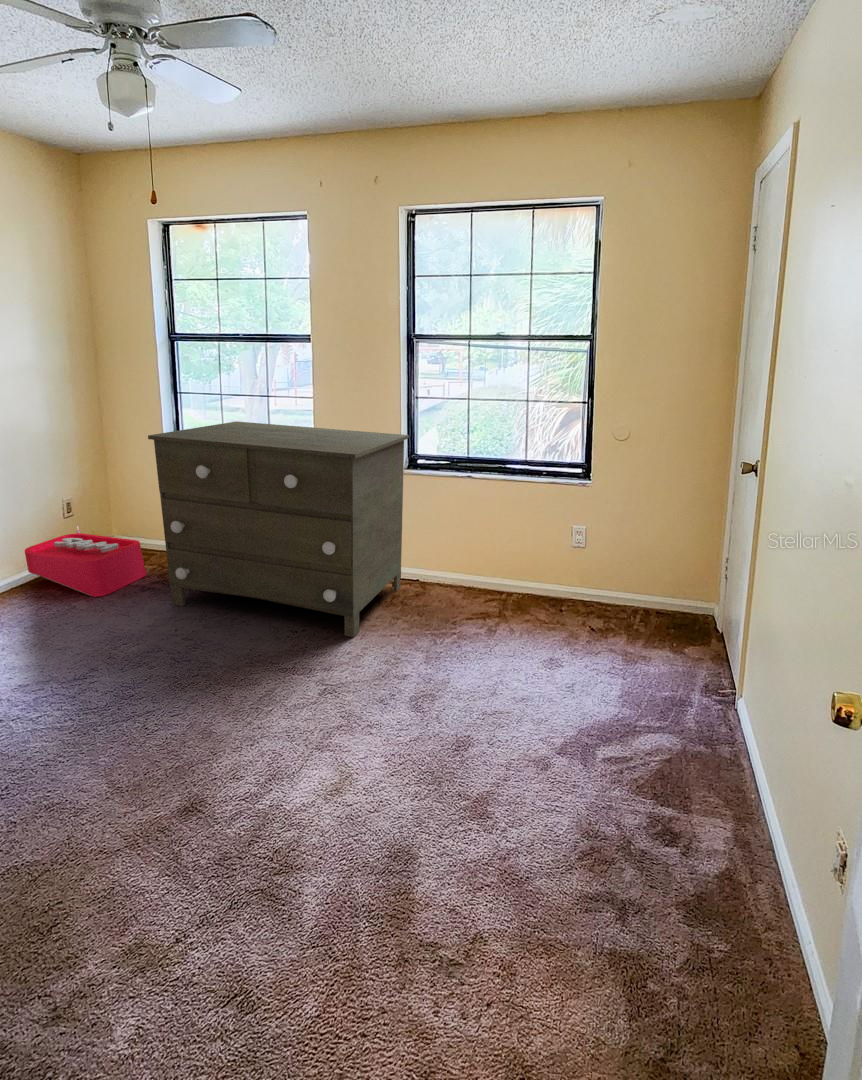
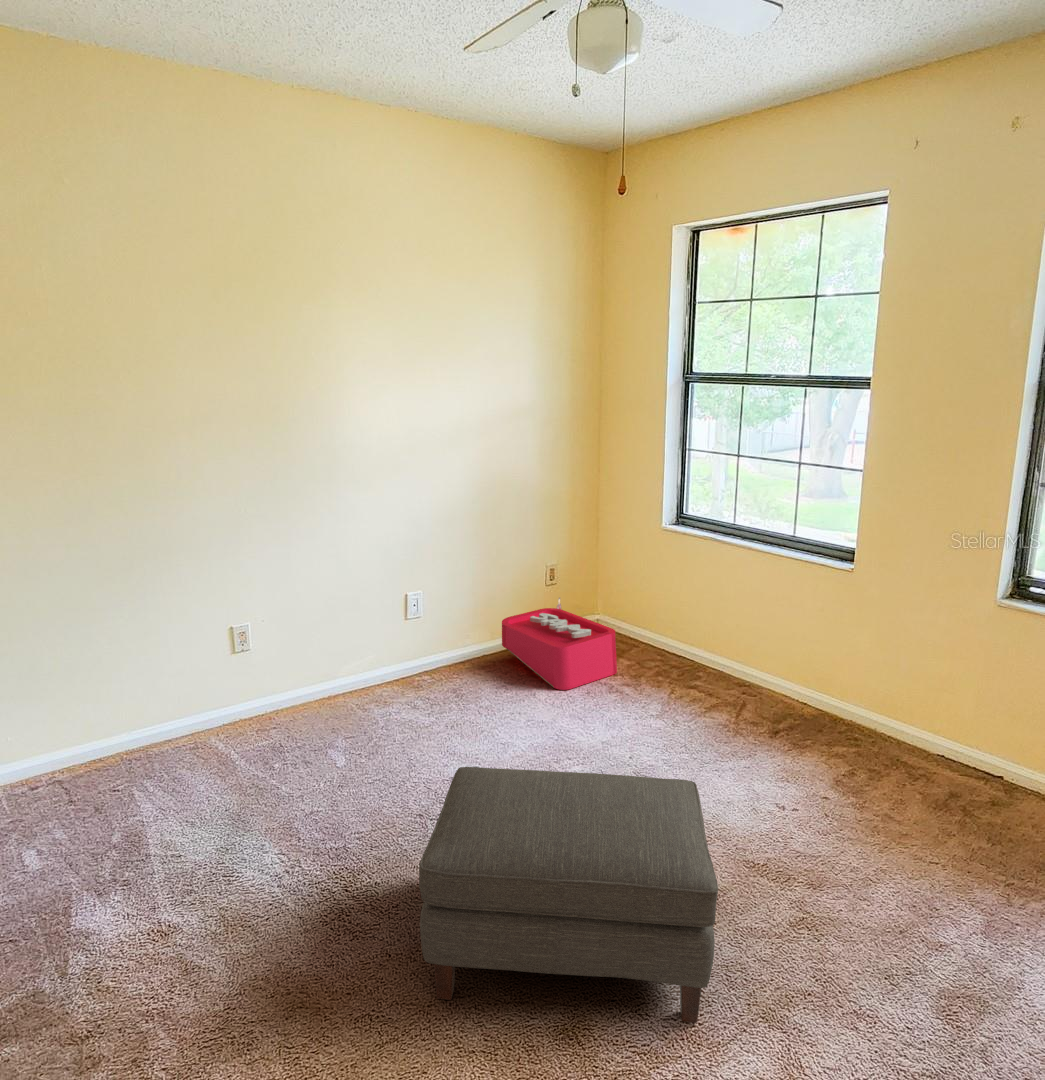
dresser: present [148,421,409,637] -> none [634,493,1019,846]
ottoman: none [30,619,284,837] -> present [419,767,718,1023]

